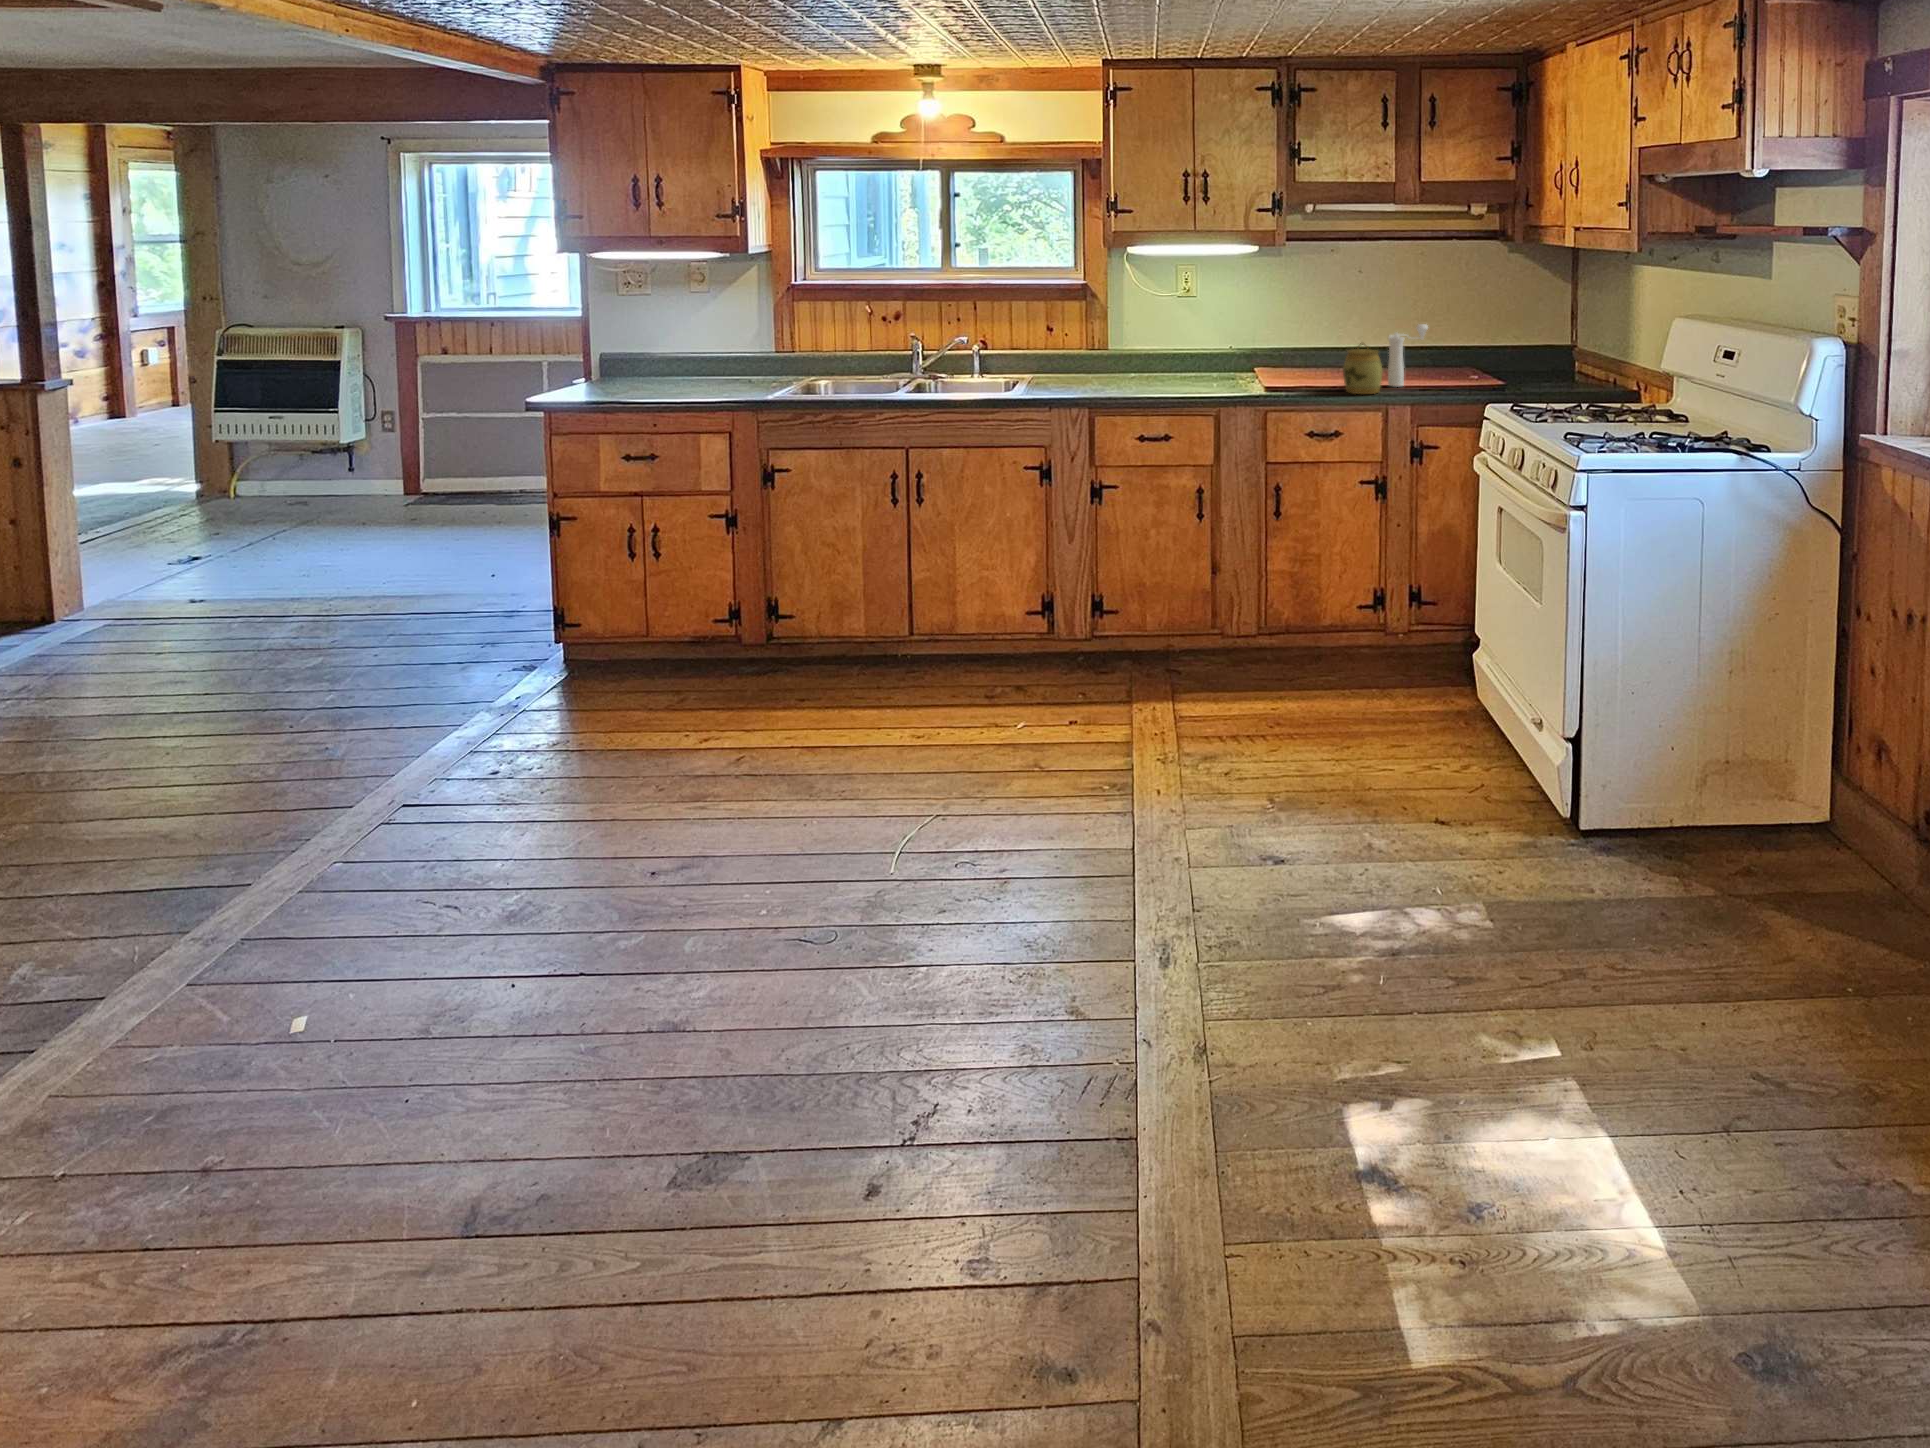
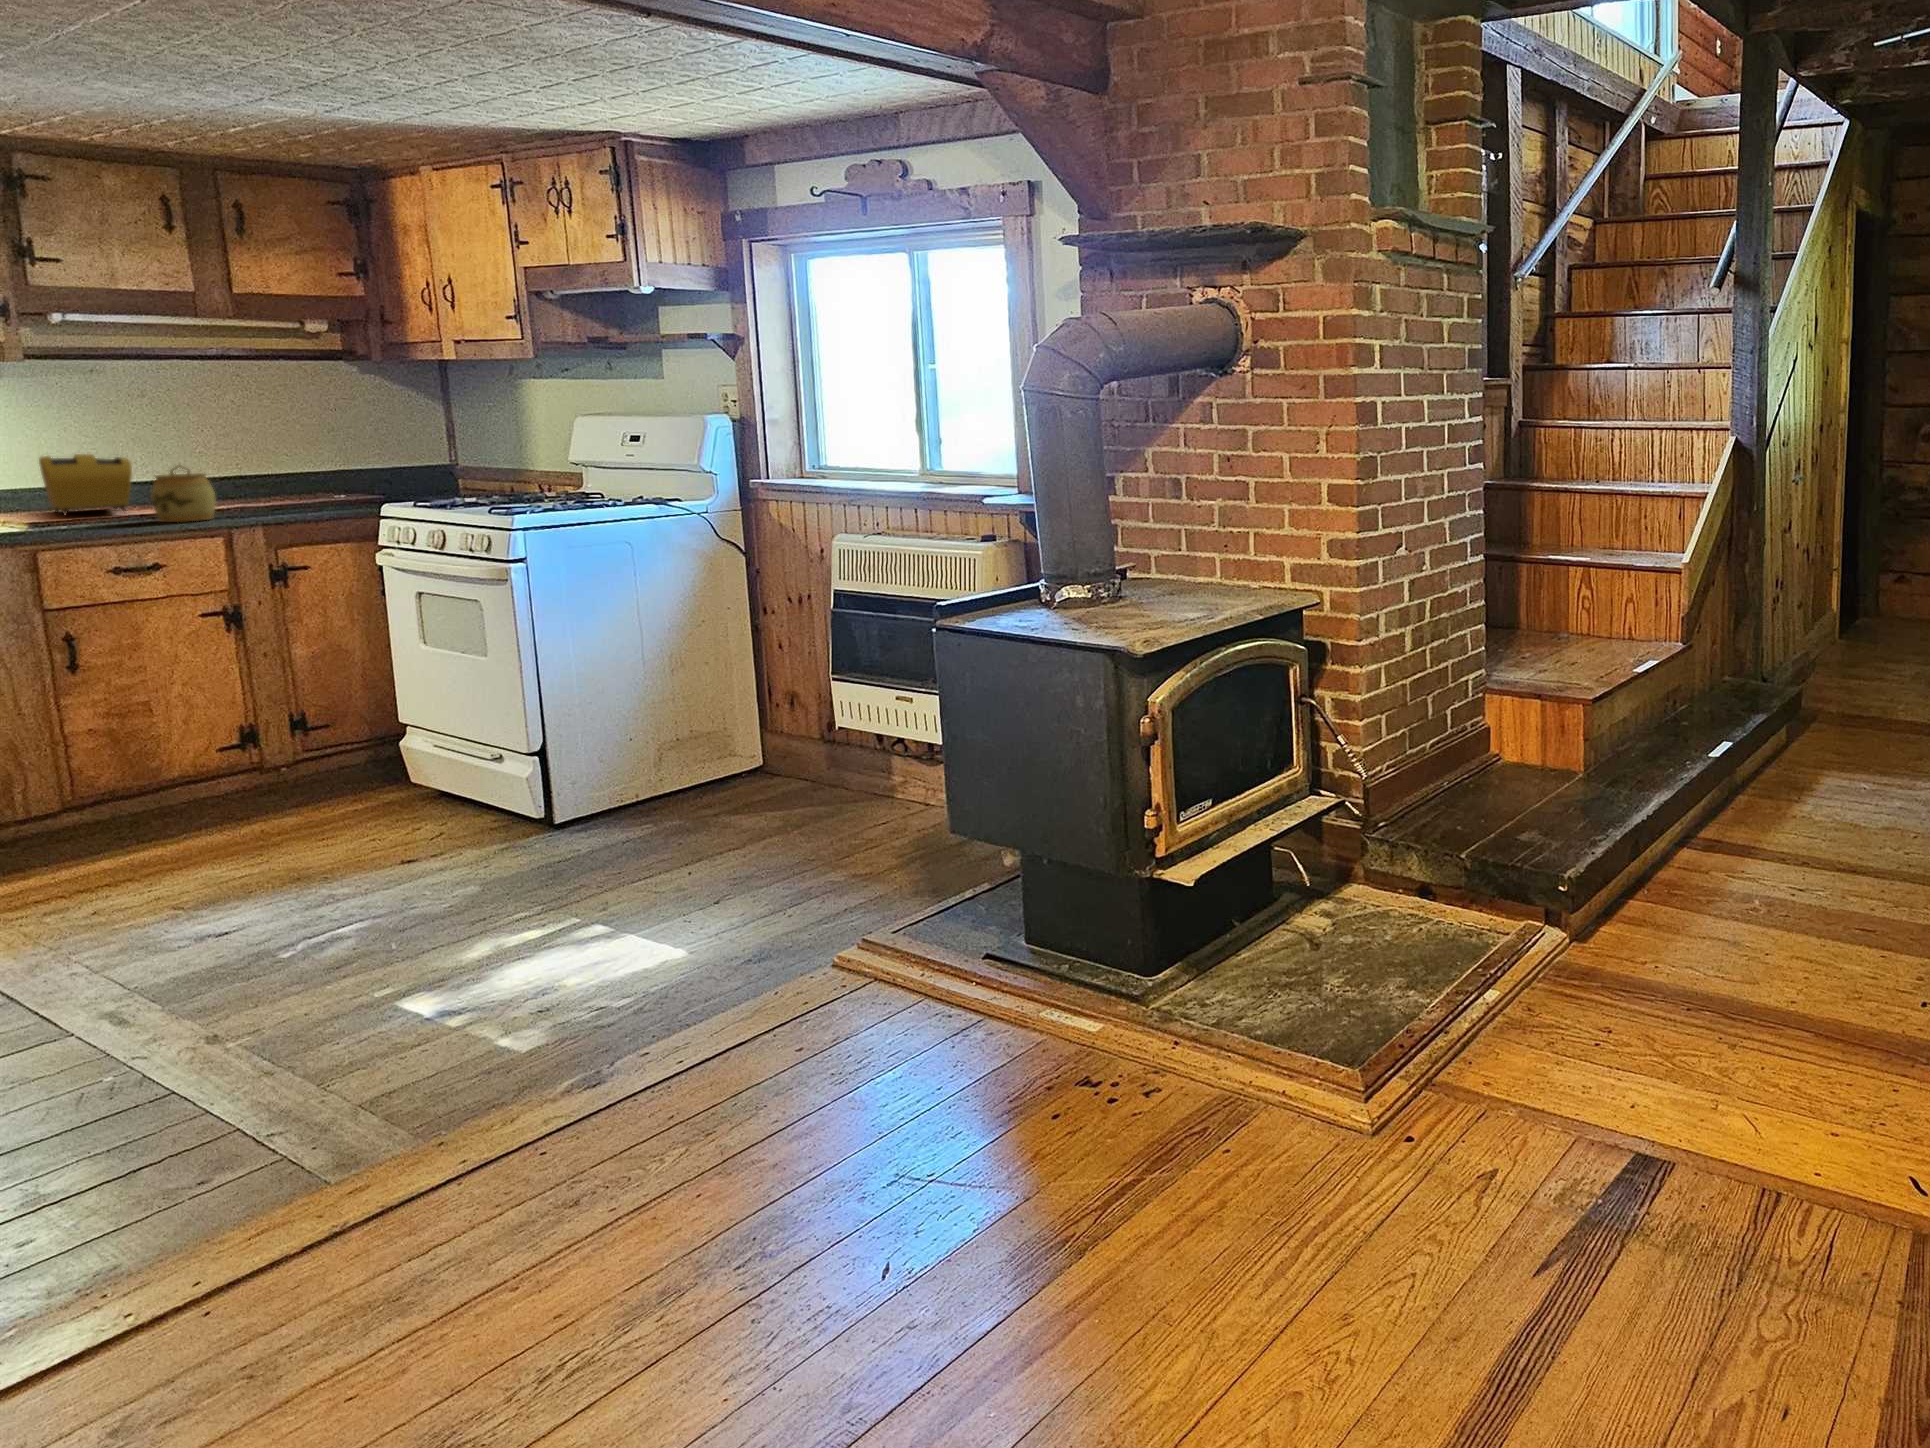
toaster: none [1295,322,1345,375] -> present [39,454,132,516]
pepper mill: present [1388,324,1428,387] -> none [212,445,270,514]

